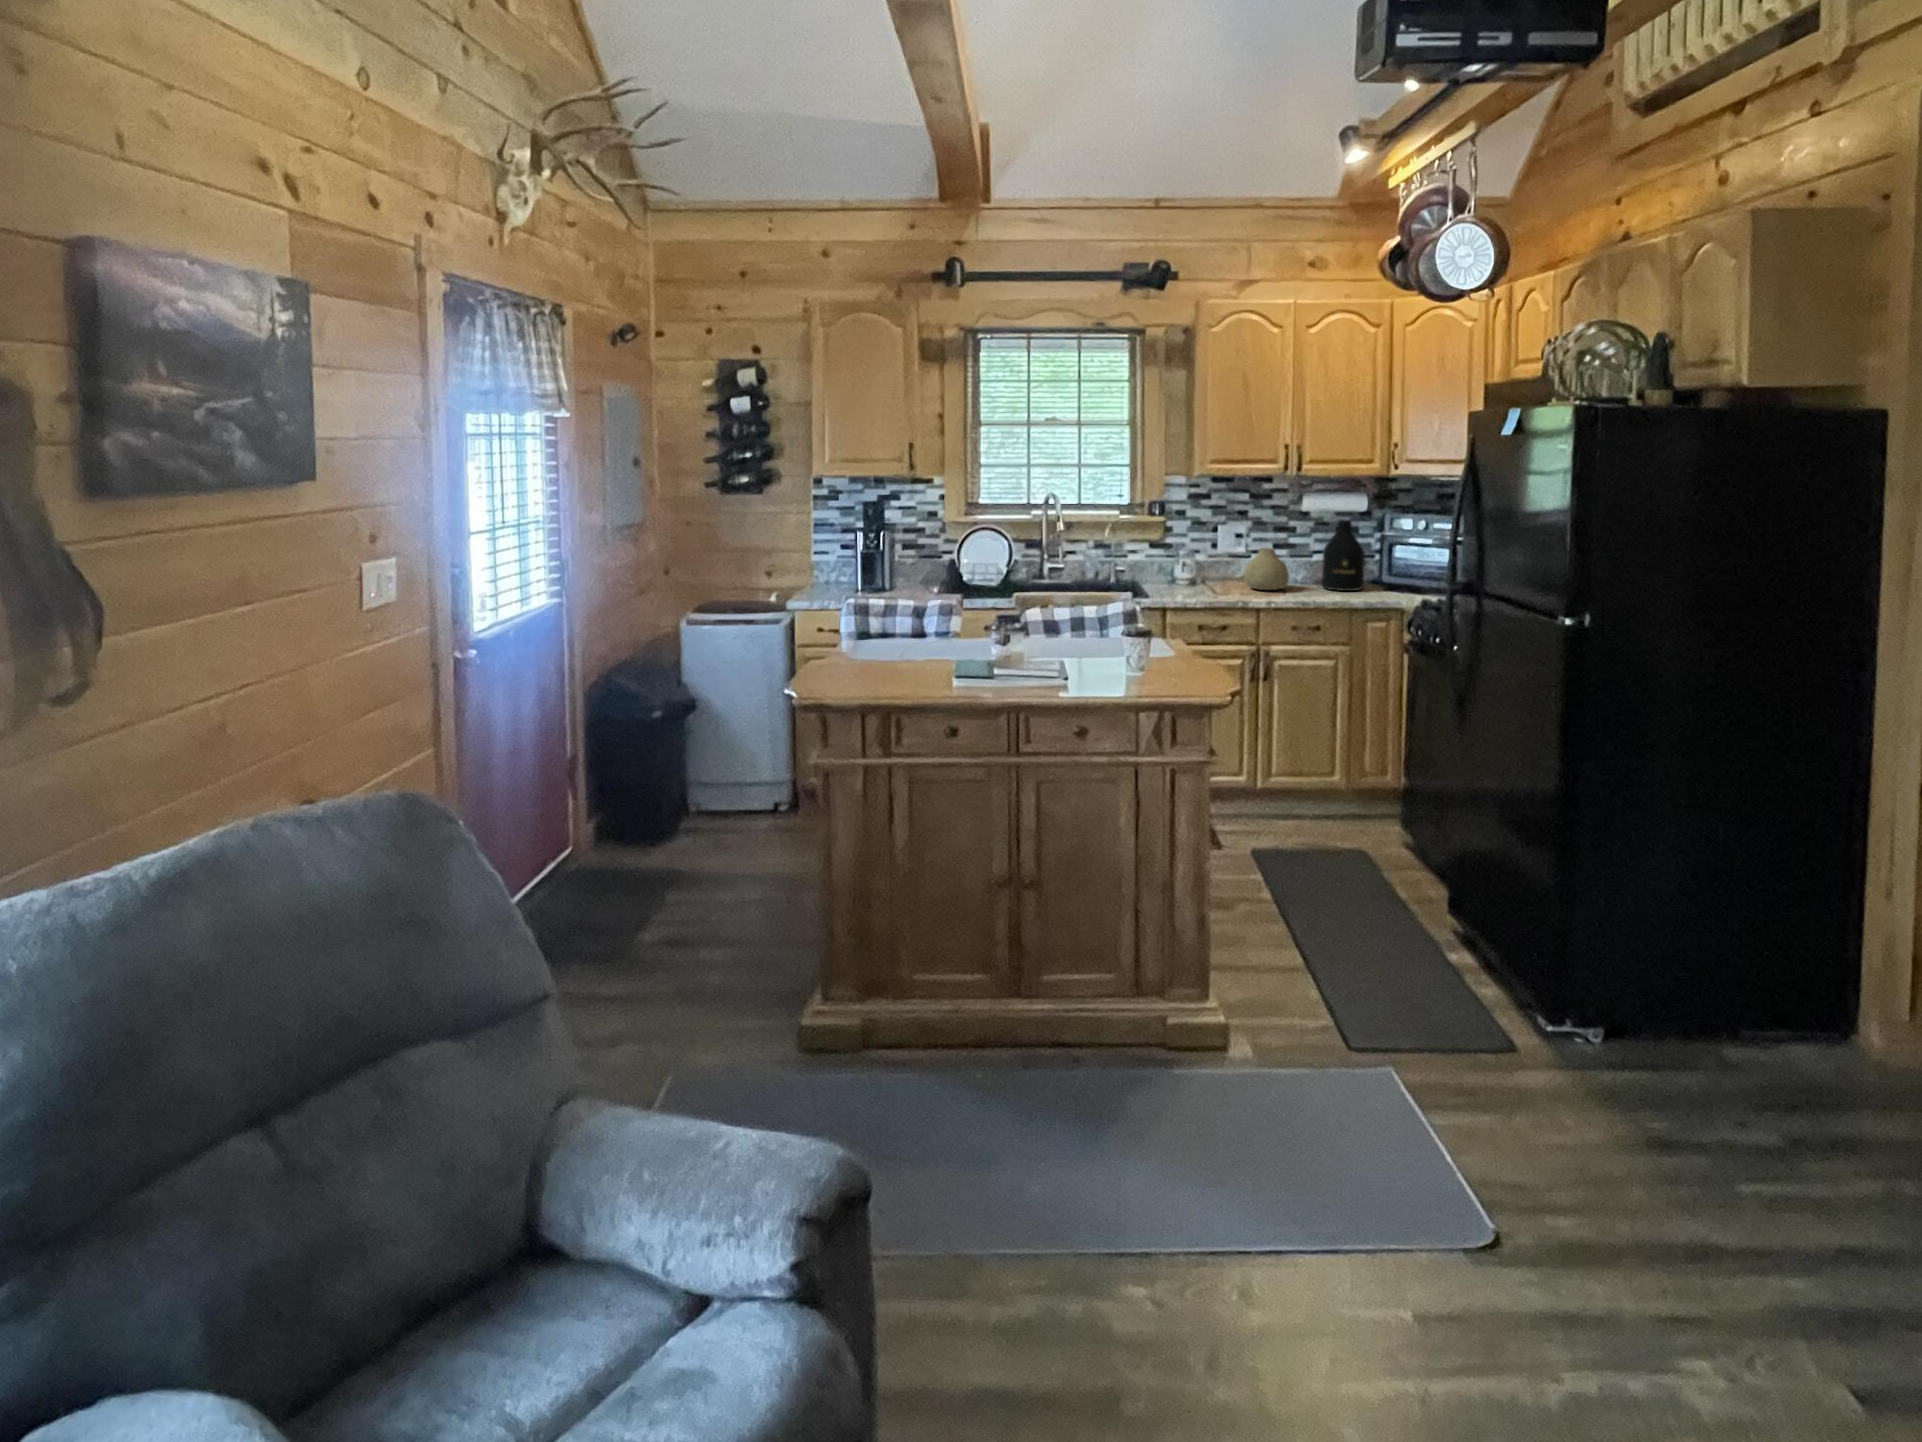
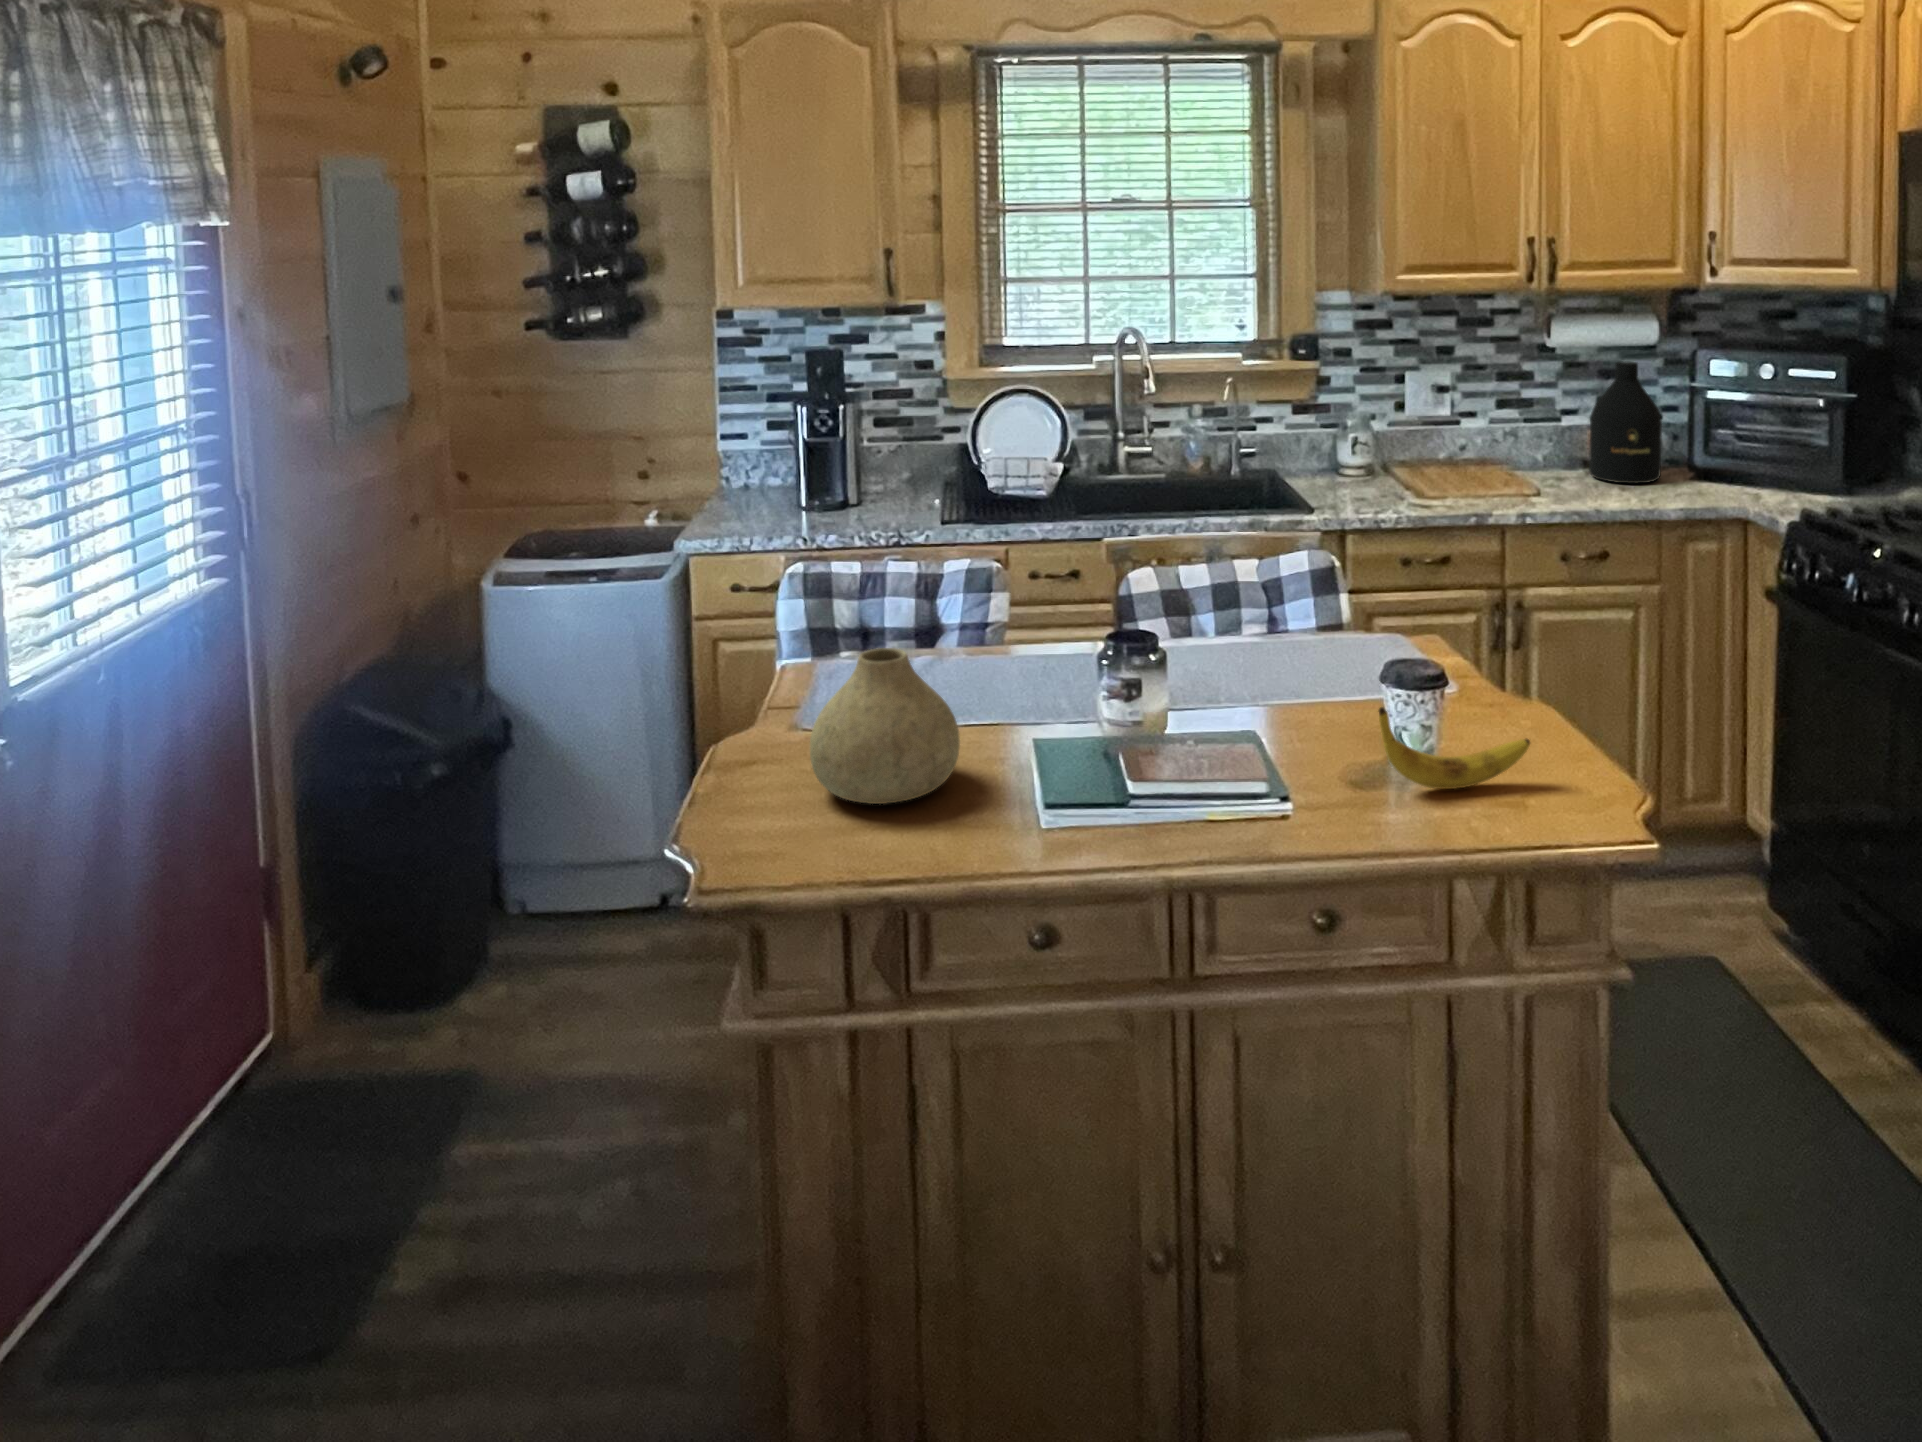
vase: present [1244,548,1289,590] -> present [810,648,960,804]
banana: none [1113,640,1186,680] -> present [1379,707,1530,789]

